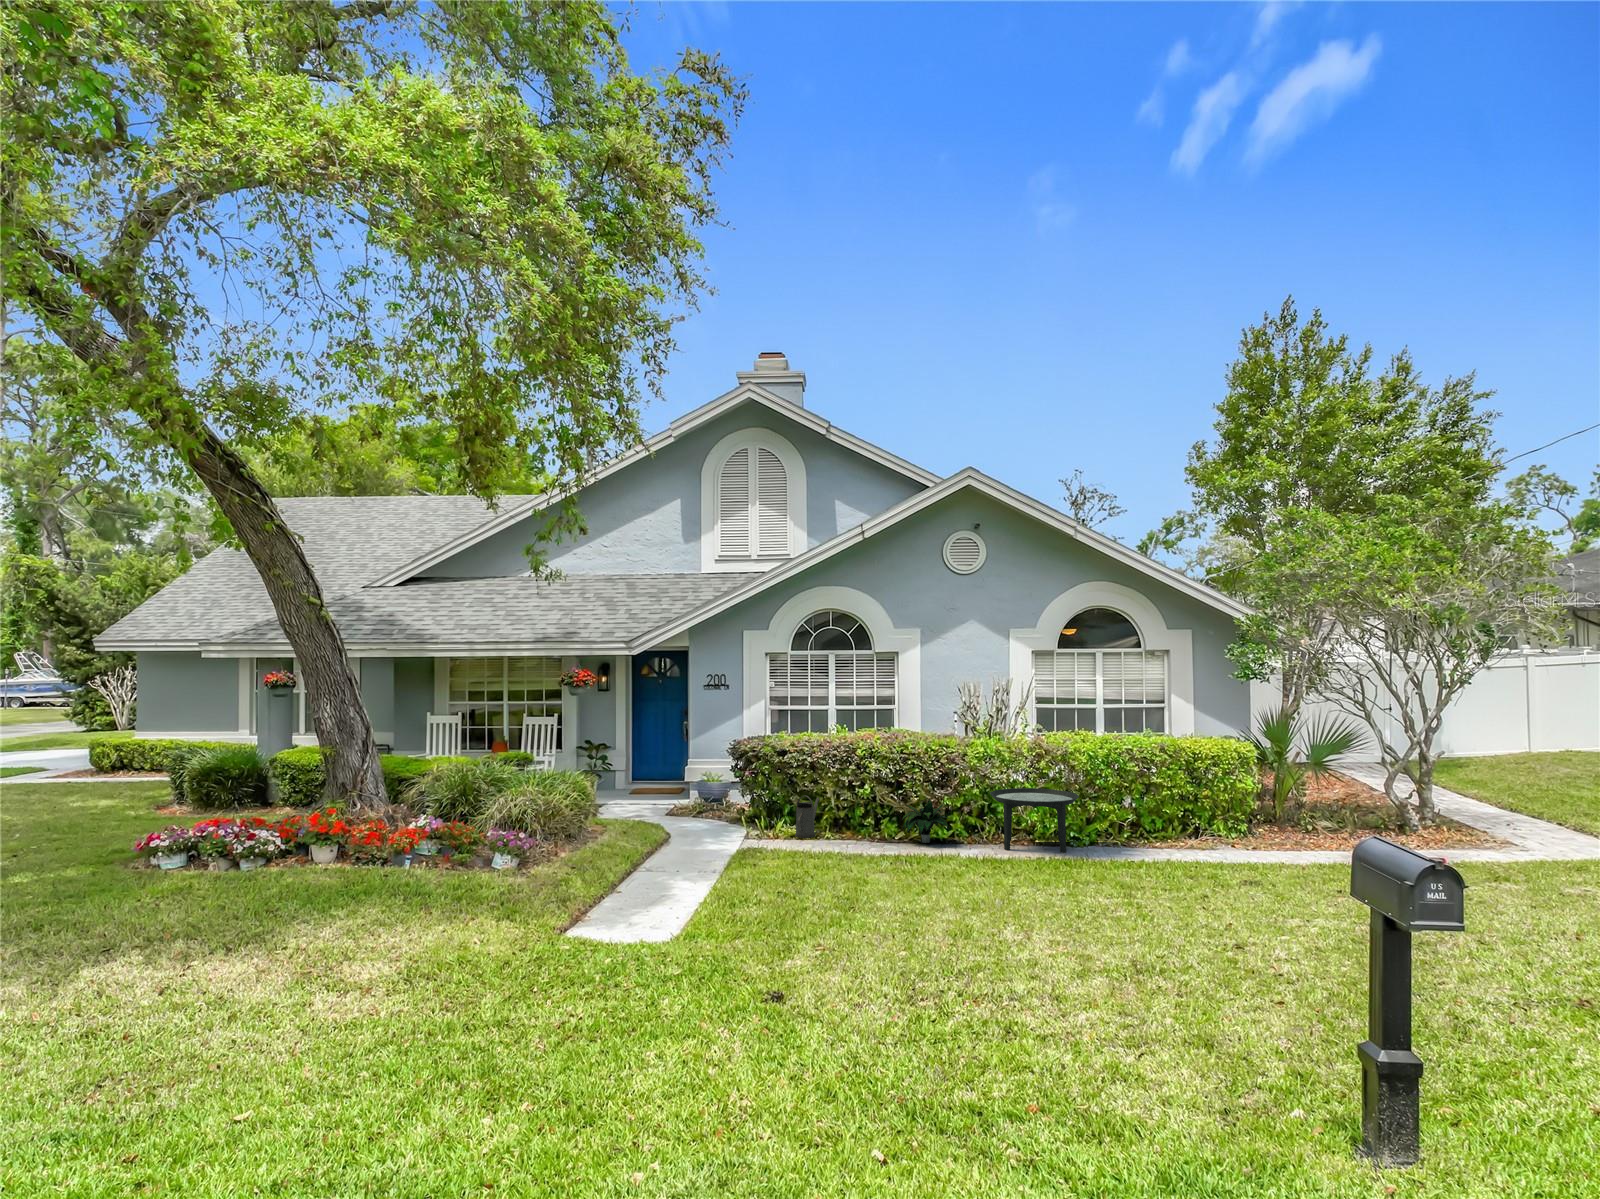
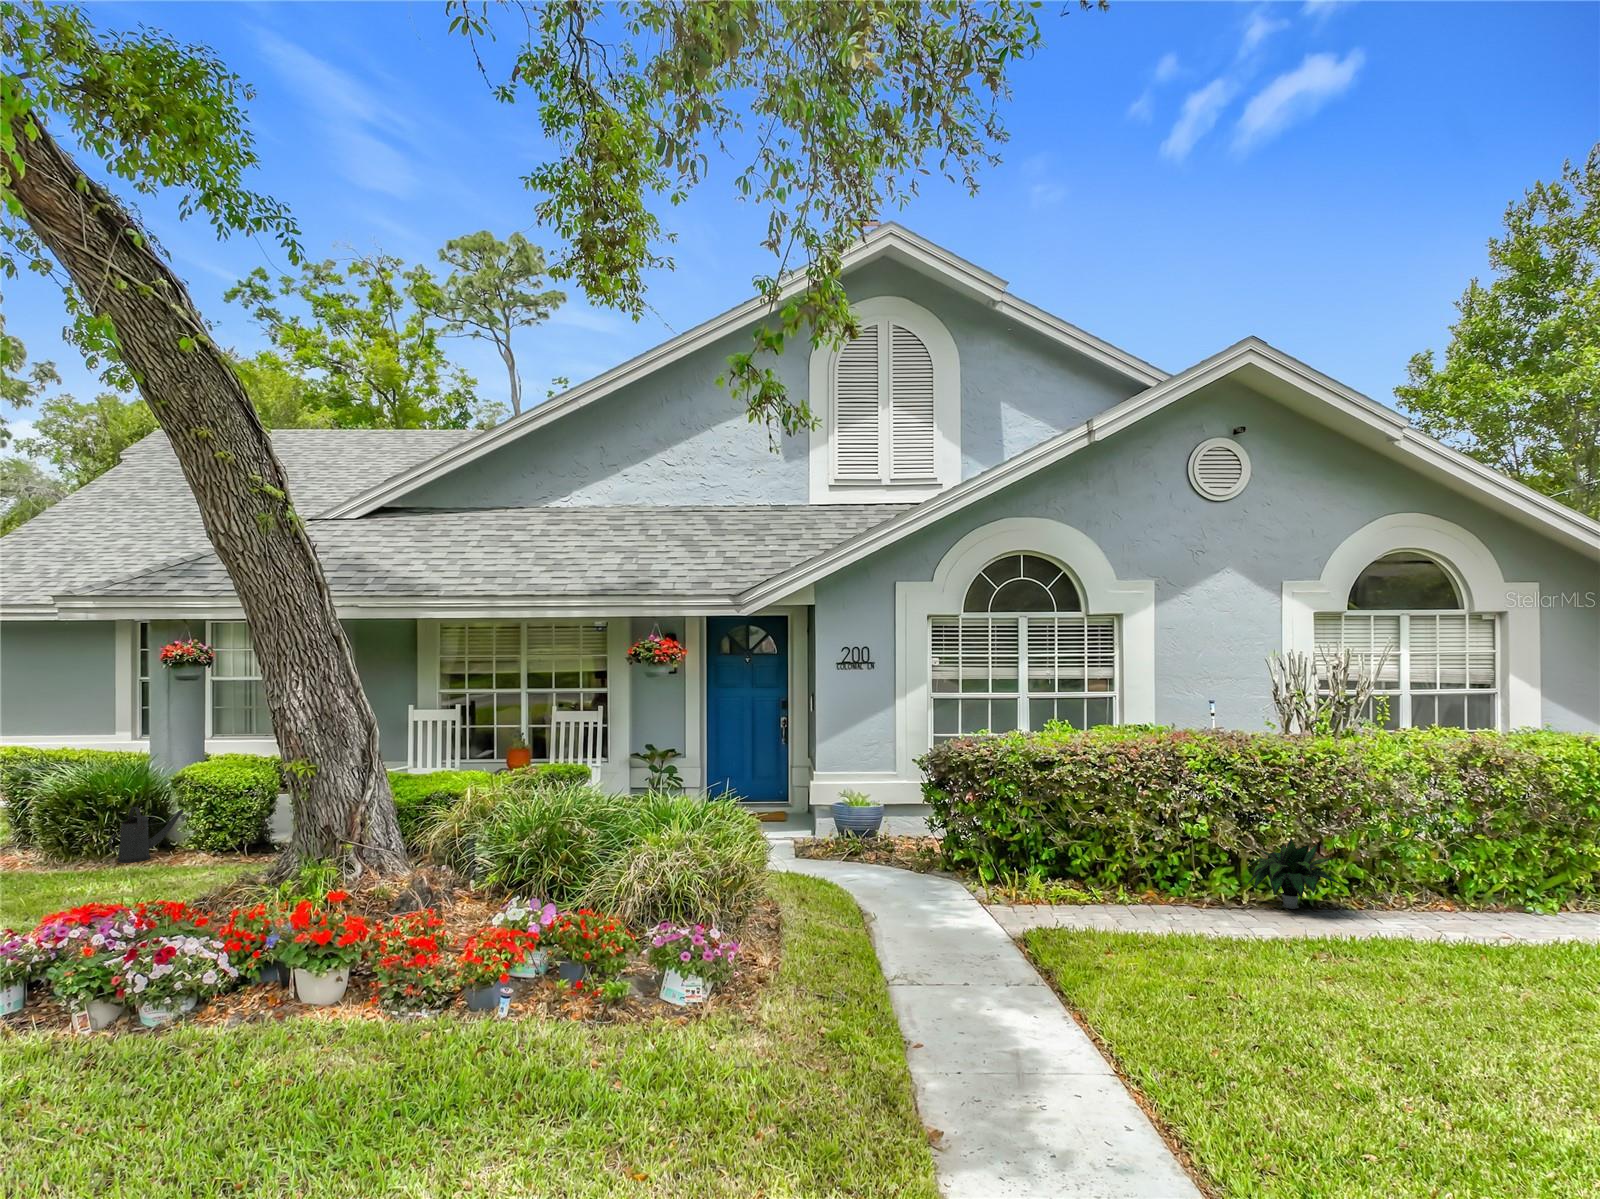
round table: present [990,788,1079,853] -> none [1384,817,1552,926]
watering can: present [795,796,819,838] -> present [109,807,183,863]

